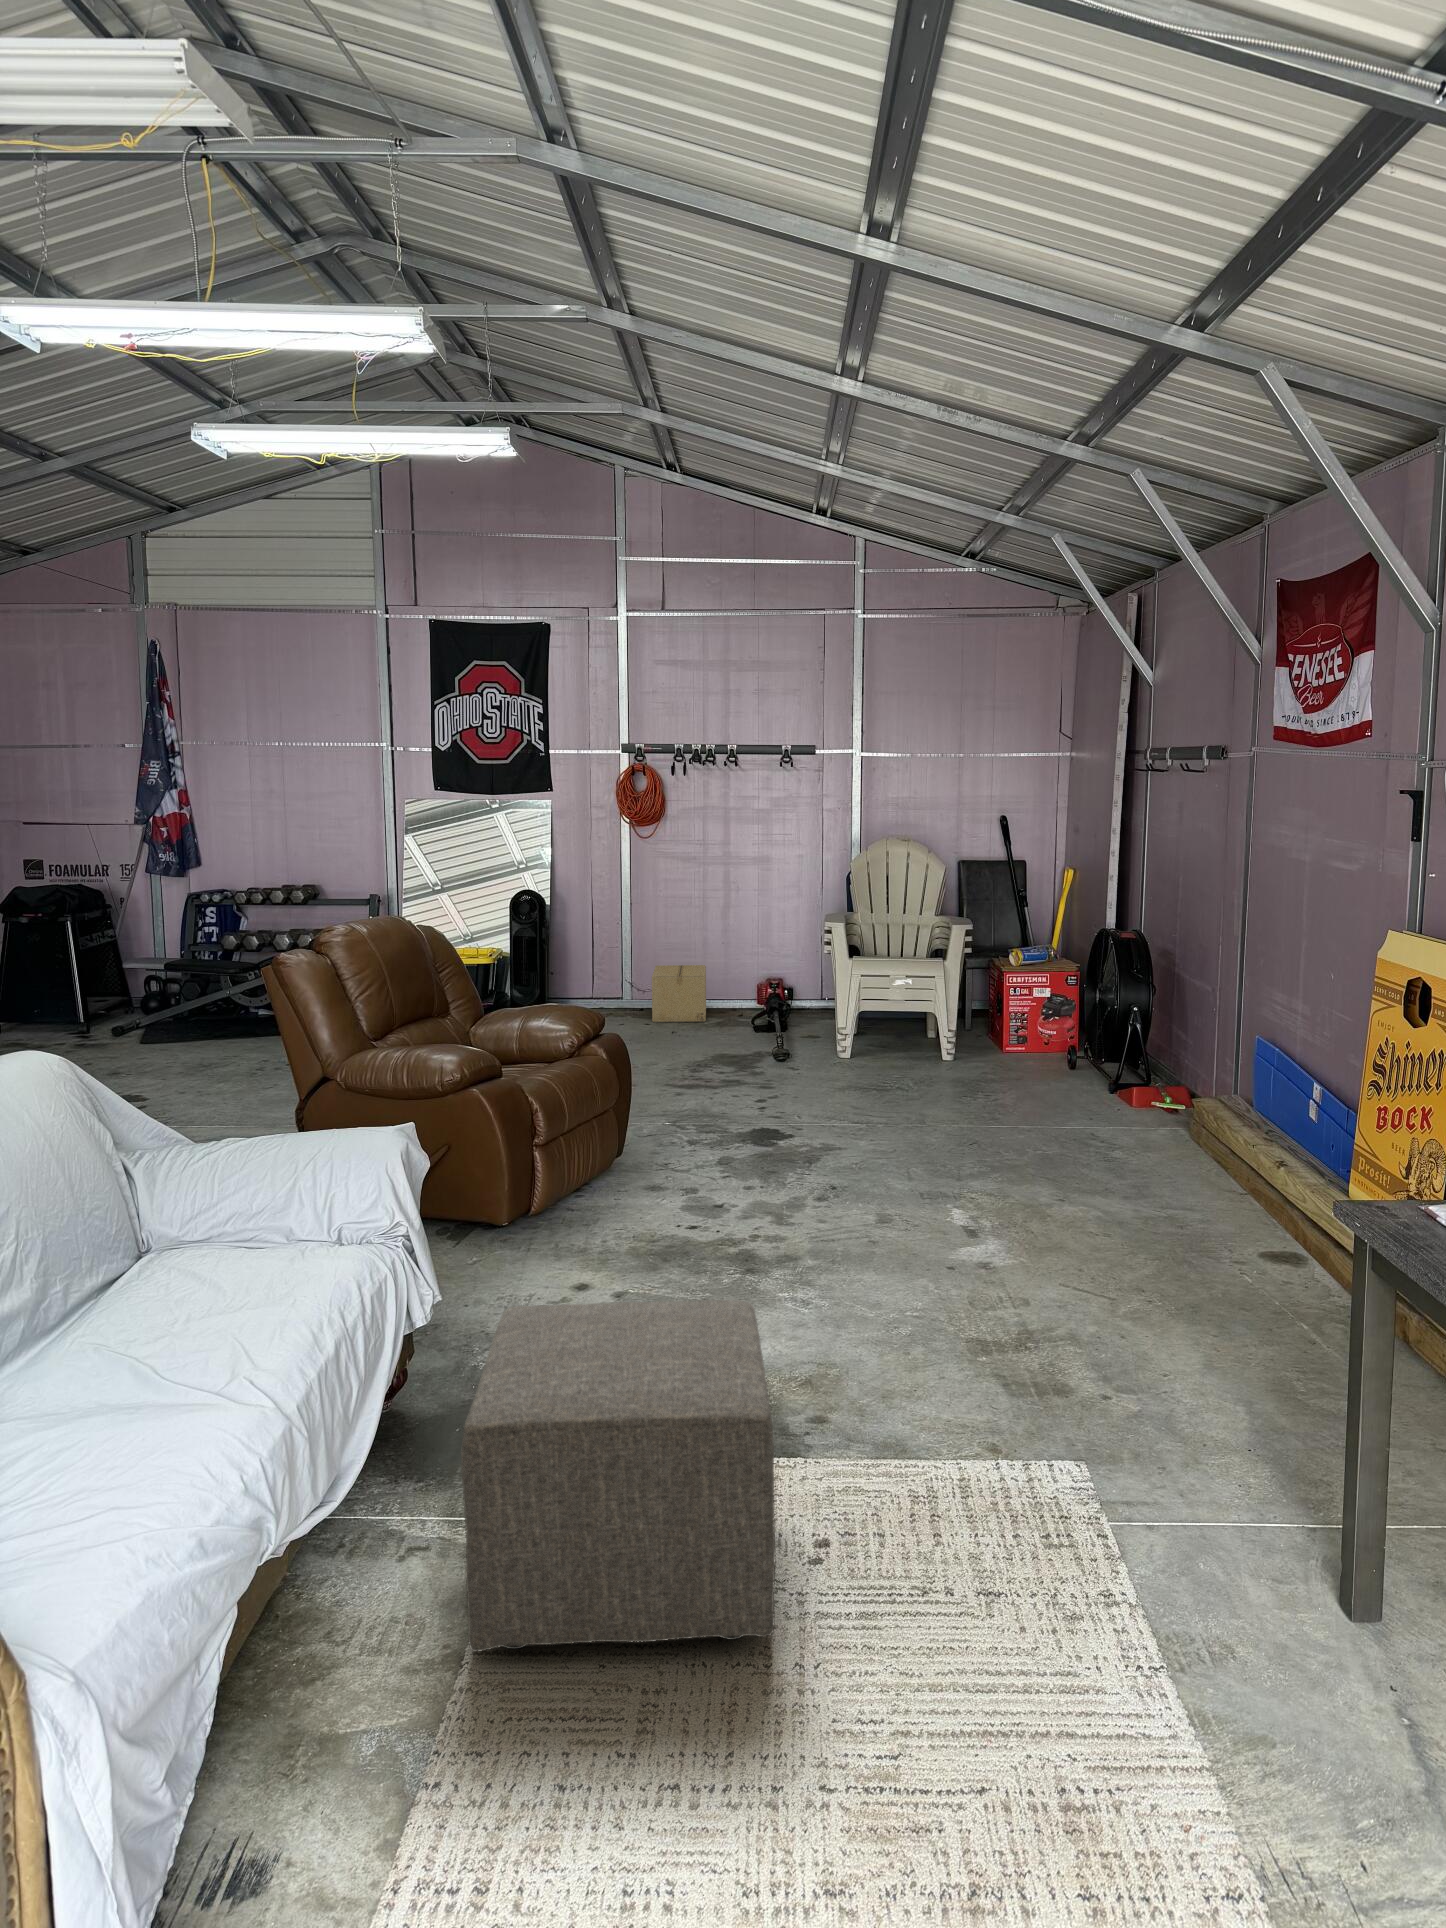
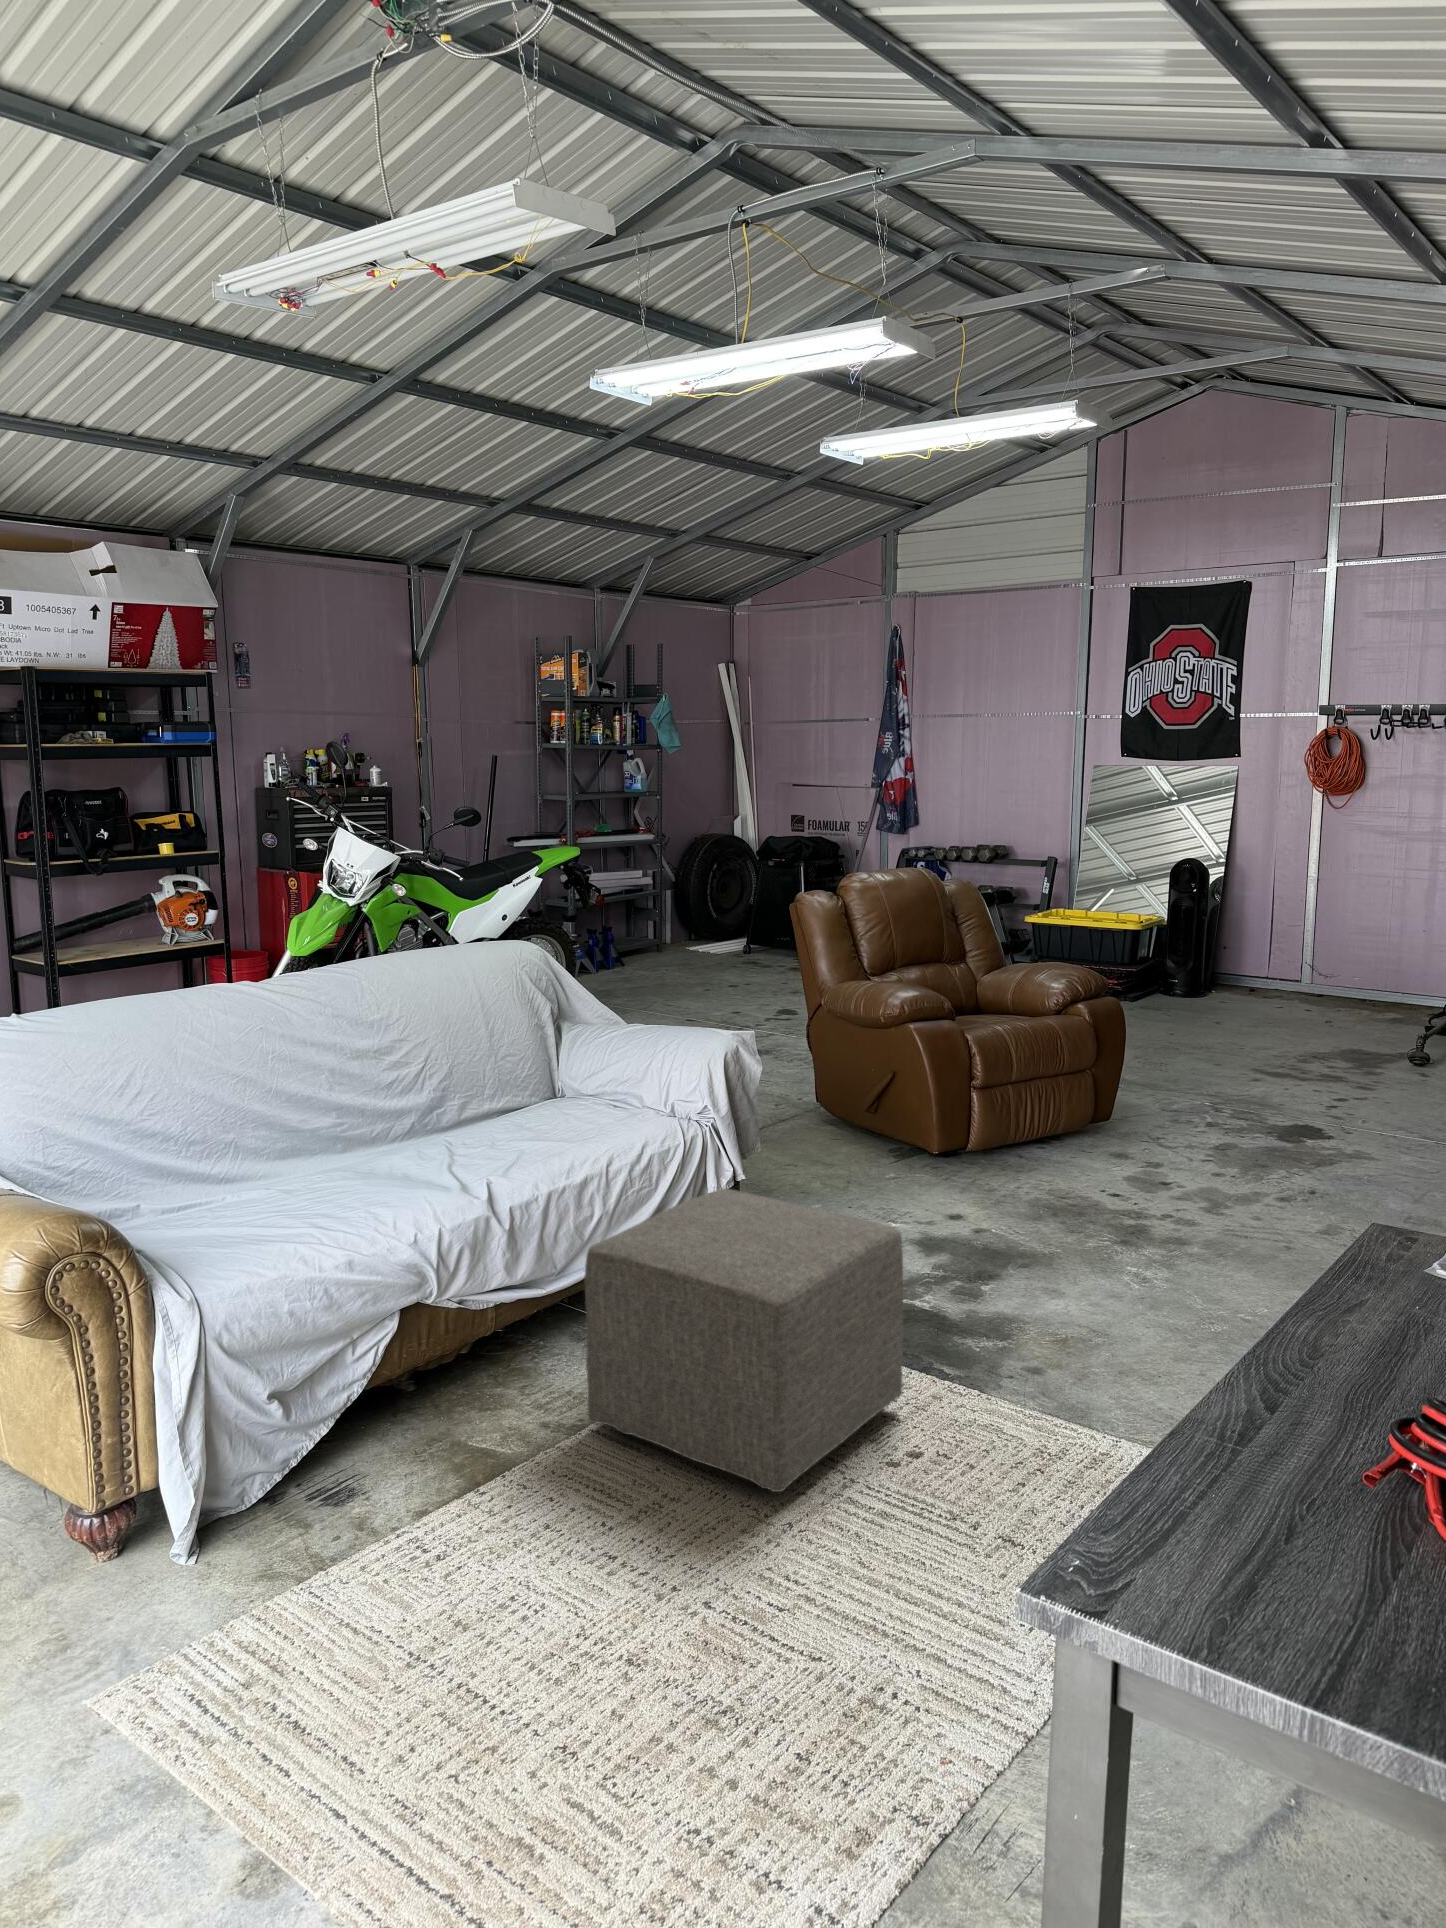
cardboard box: present [652,965,706,1022] -> none [1322,951,1408,1018]

